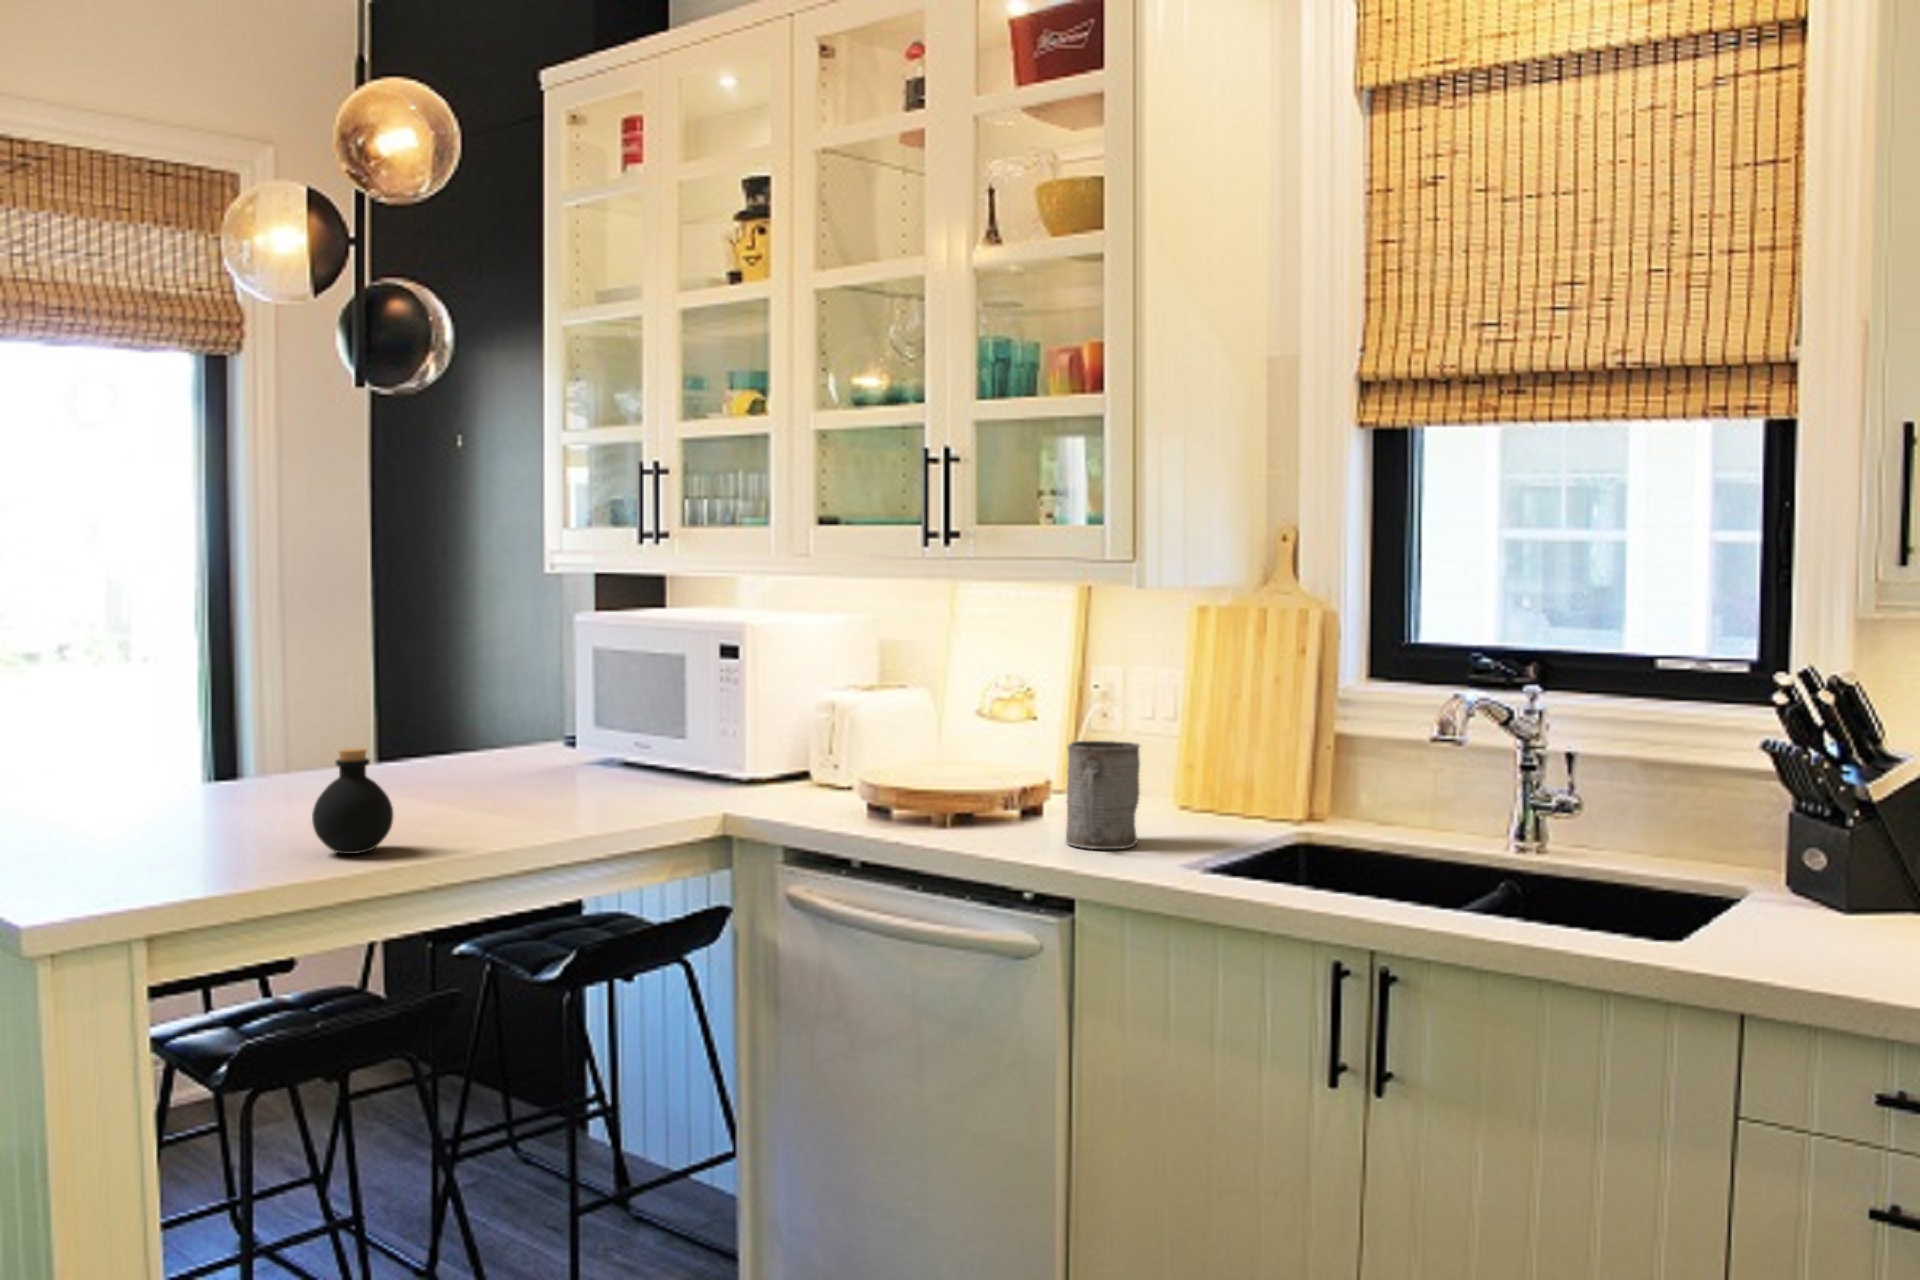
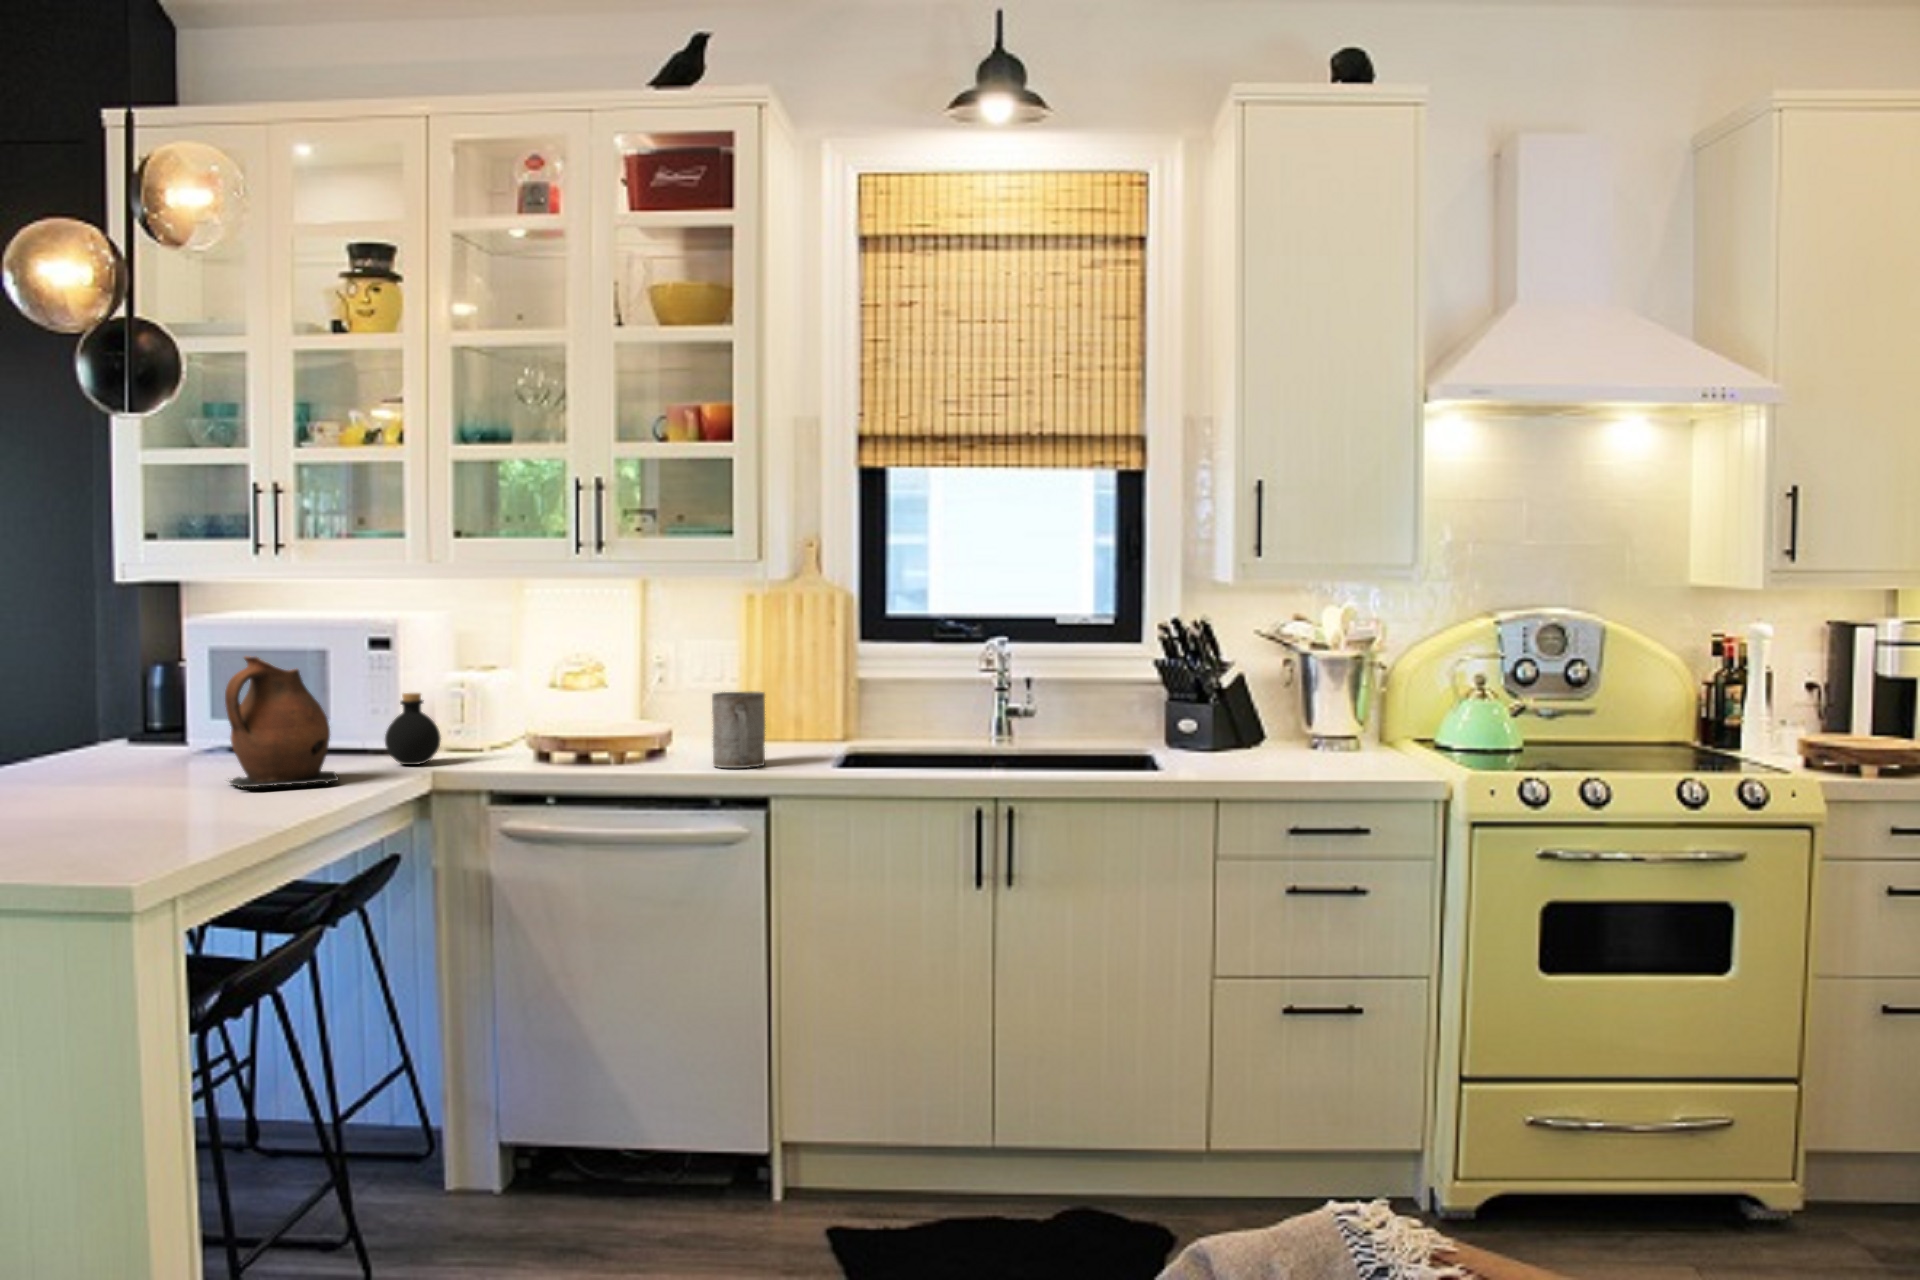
ceramic pitcher: none [529,661,668,817] -> present [225,656,339,787]
bottle: present [312,748,394,854] -> present [385,693,441,765]

